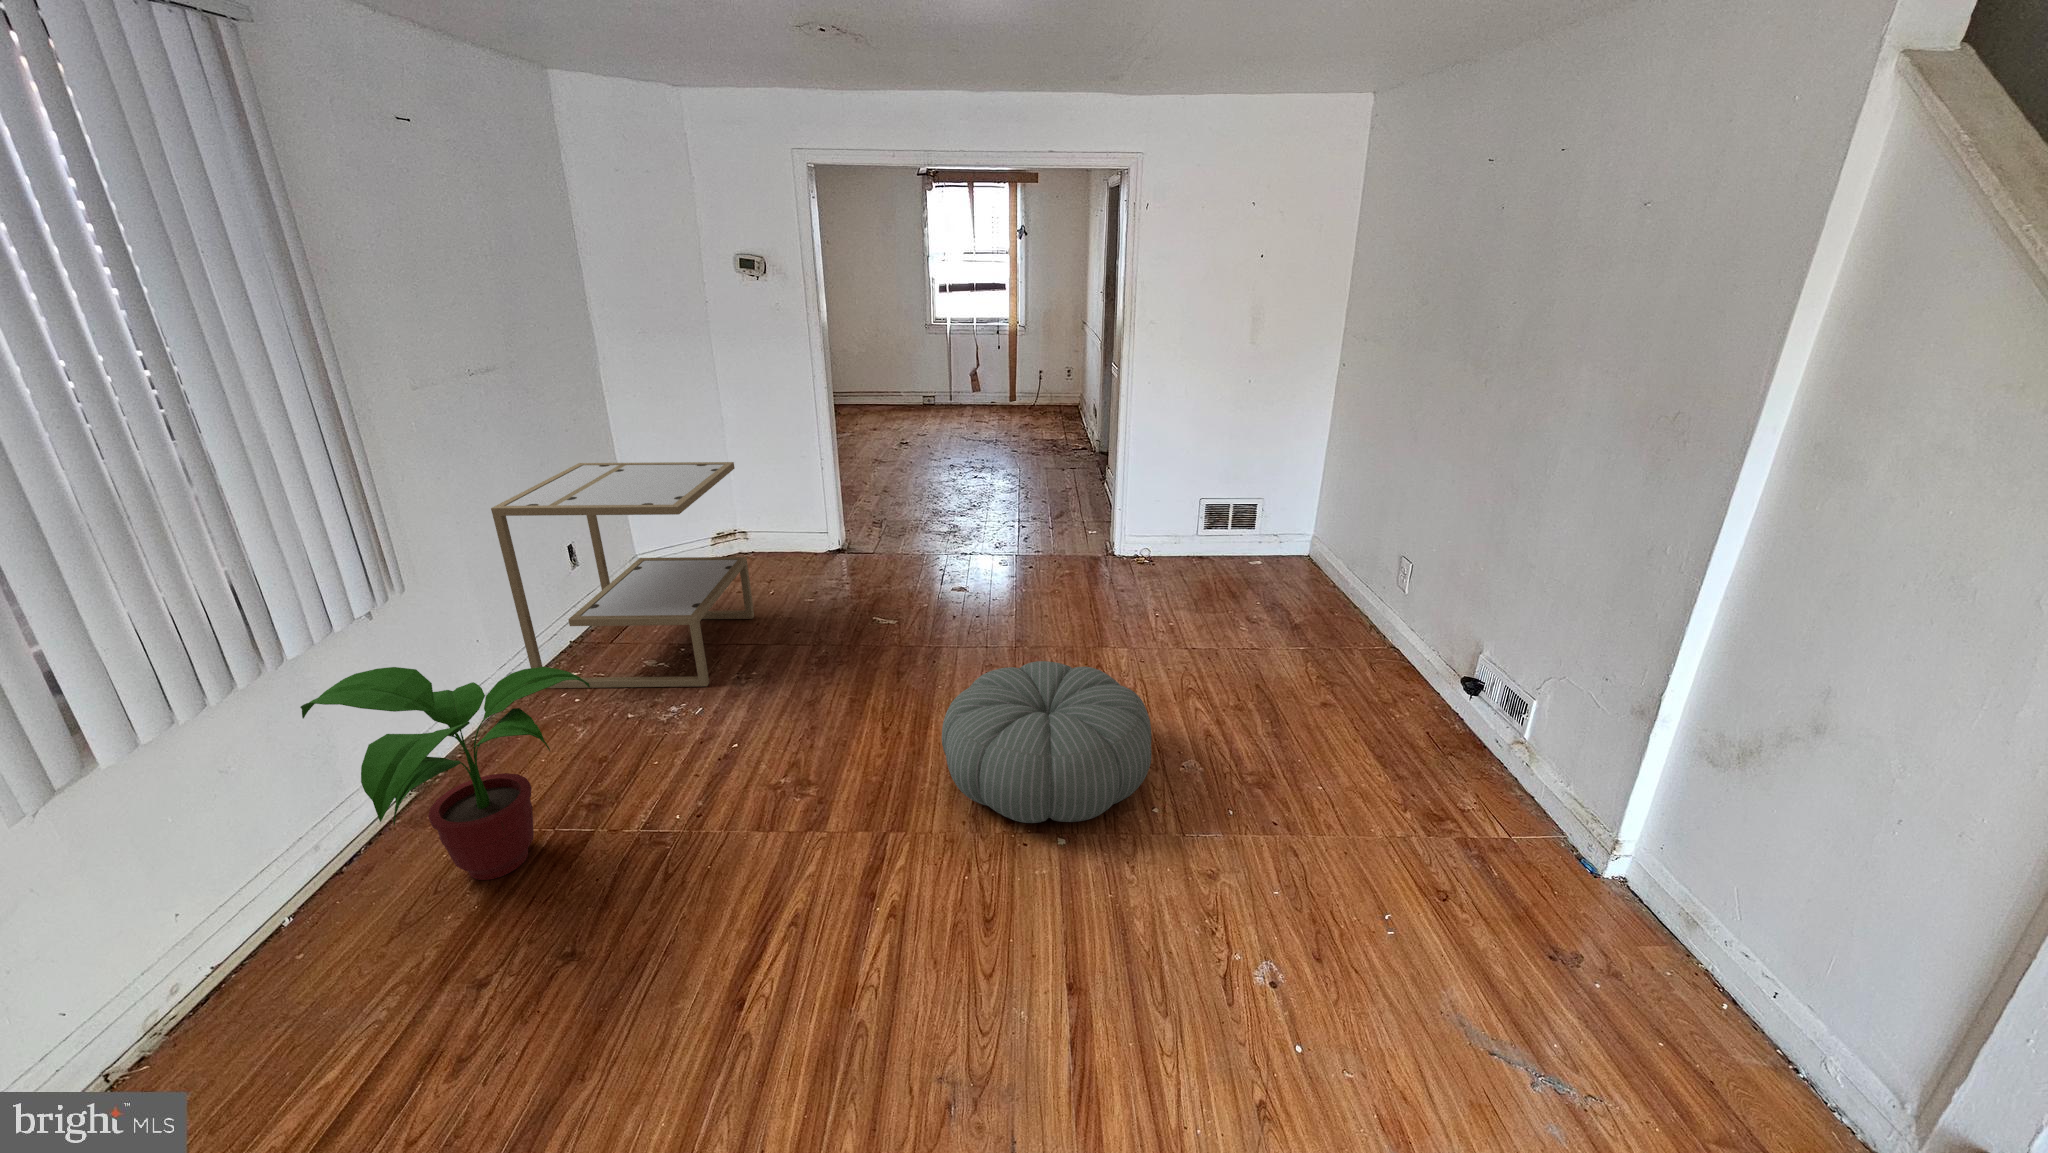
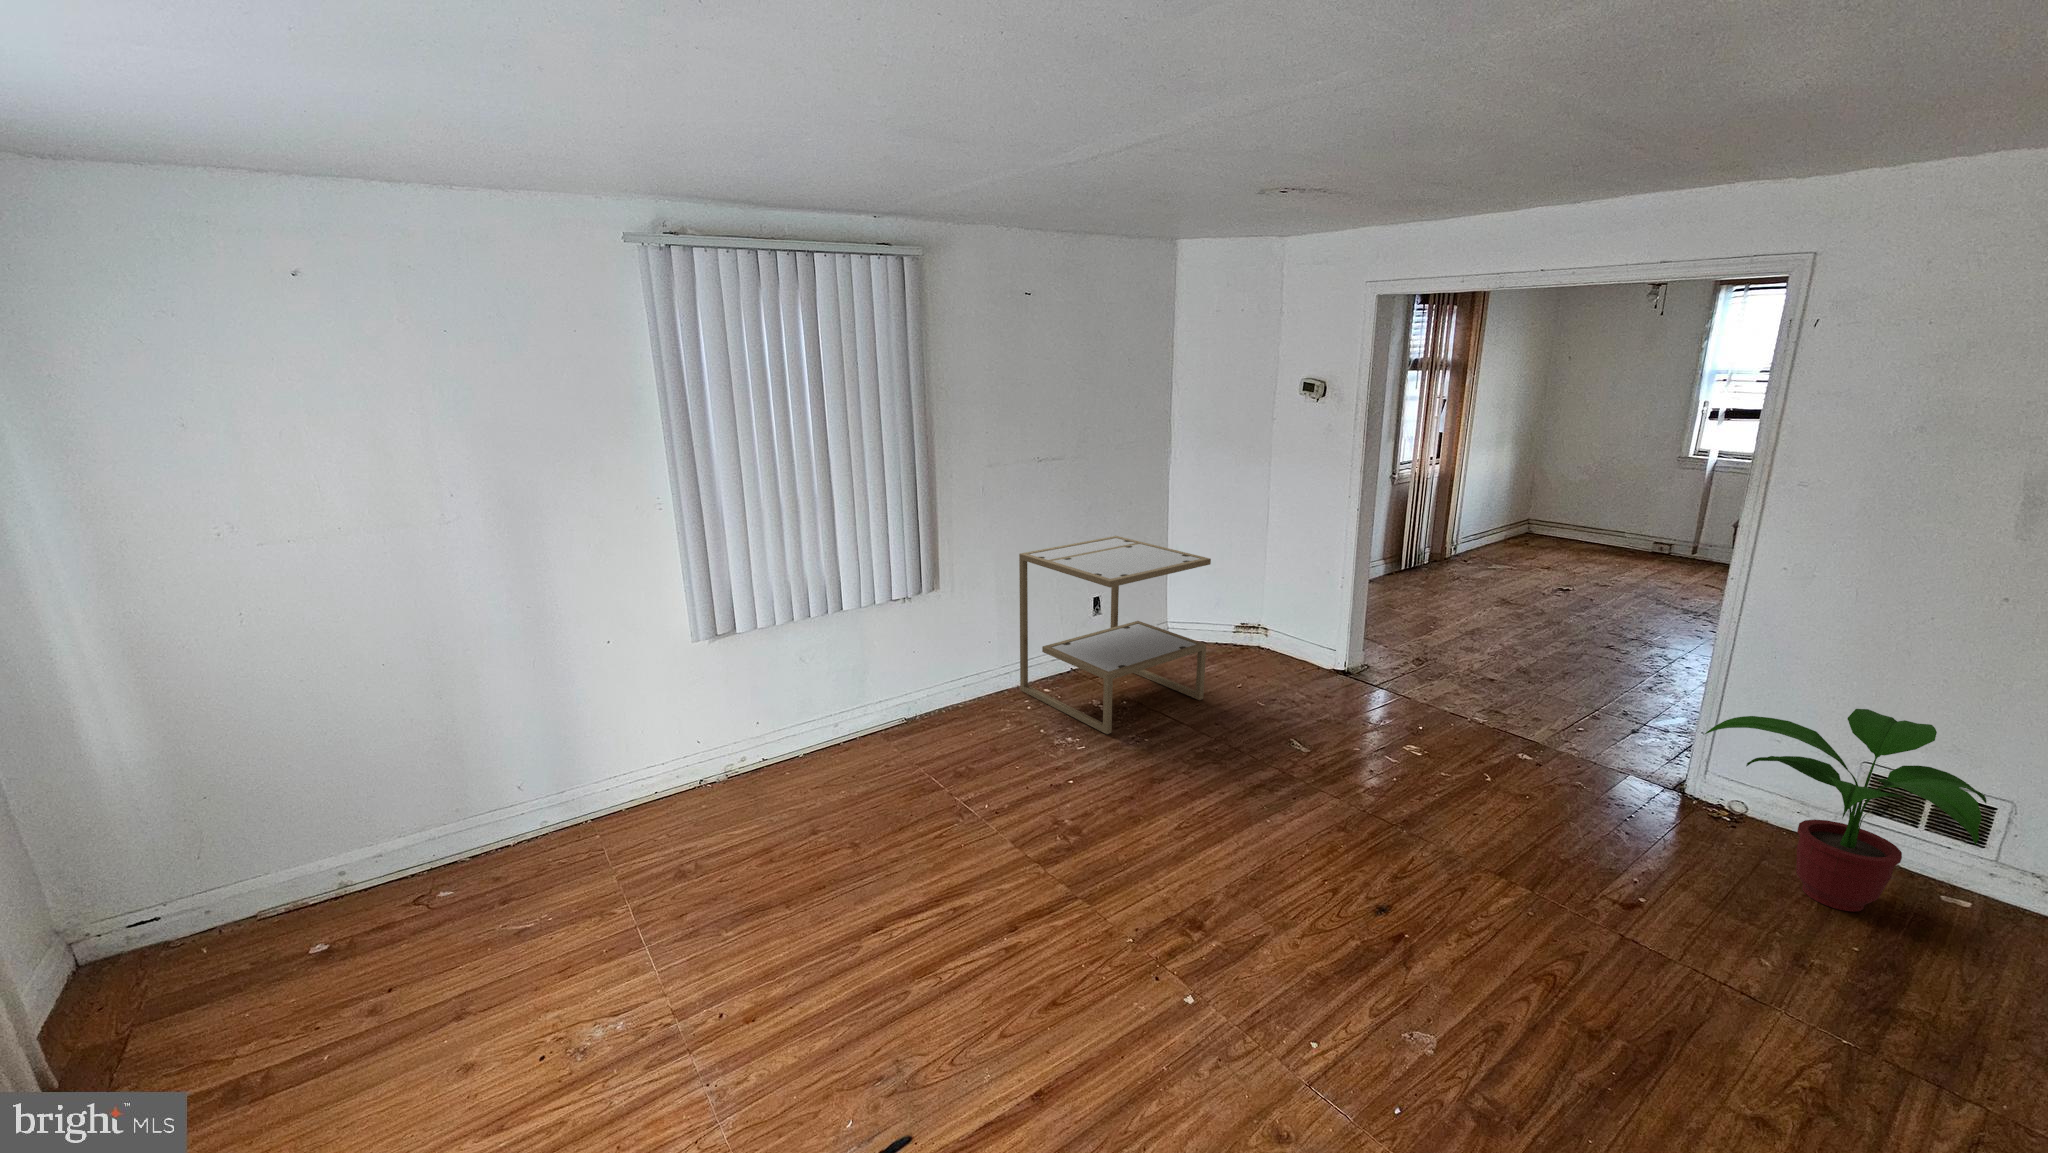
pouf: present [942,661,1151,823] -> none [1144,814,1383,1008]
potted plant: present [300,667,590,880] -> present [1705,709,1987,912]

